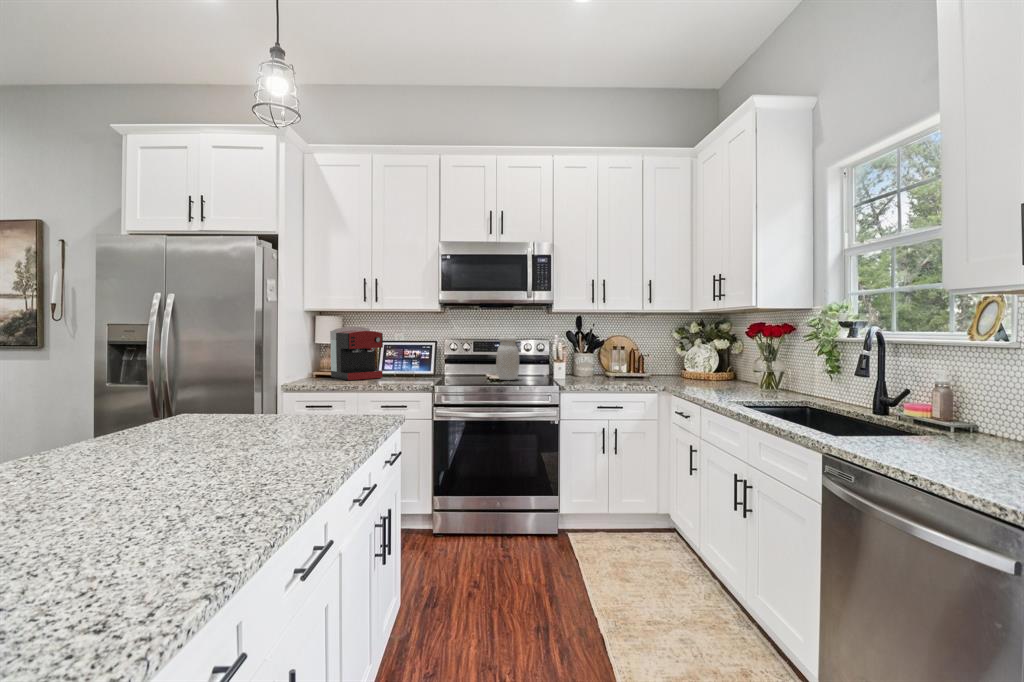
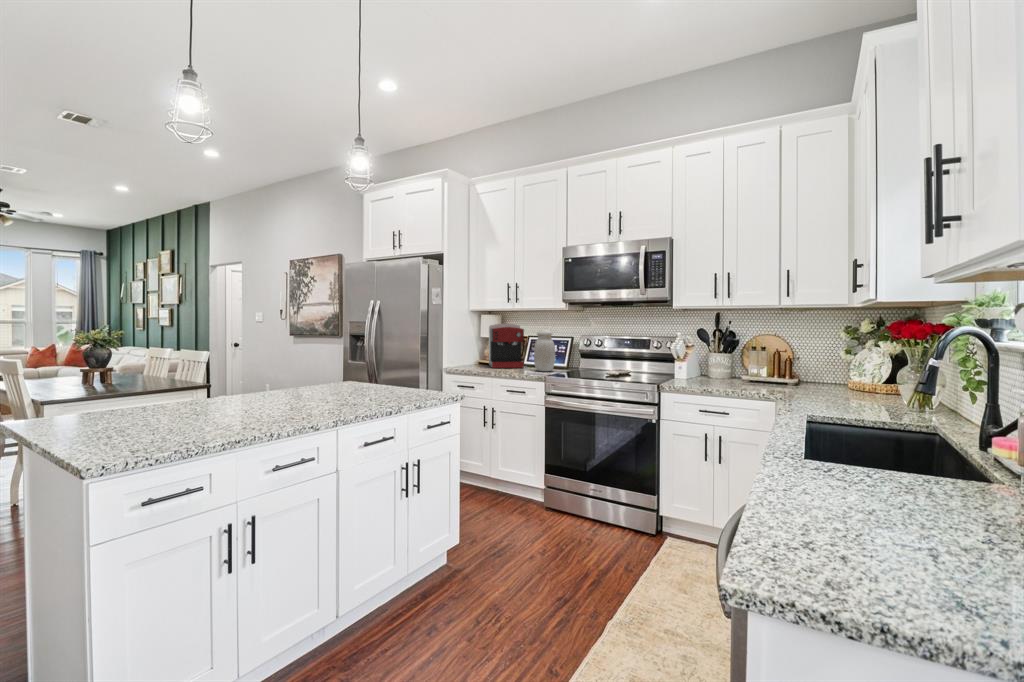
jar: present [496,336,519,380] -> present [534,331,555,371]

